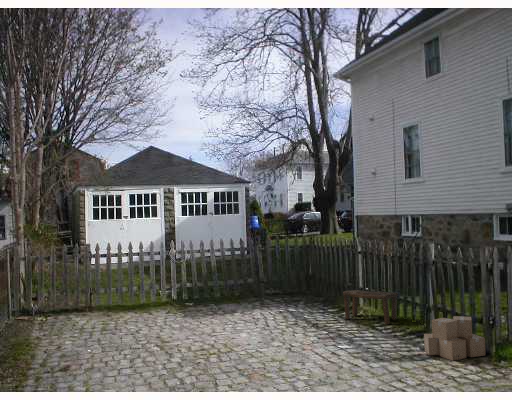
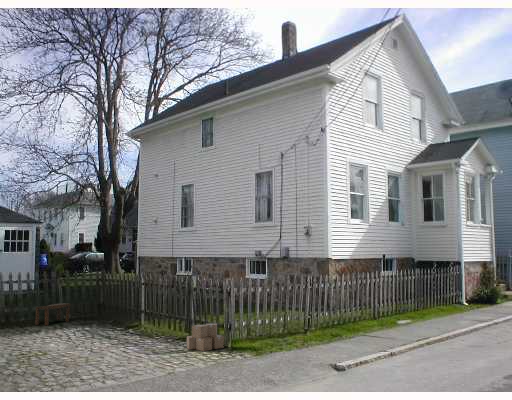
bench: present [343,290,398,324] -> present [35,303,70,325]

